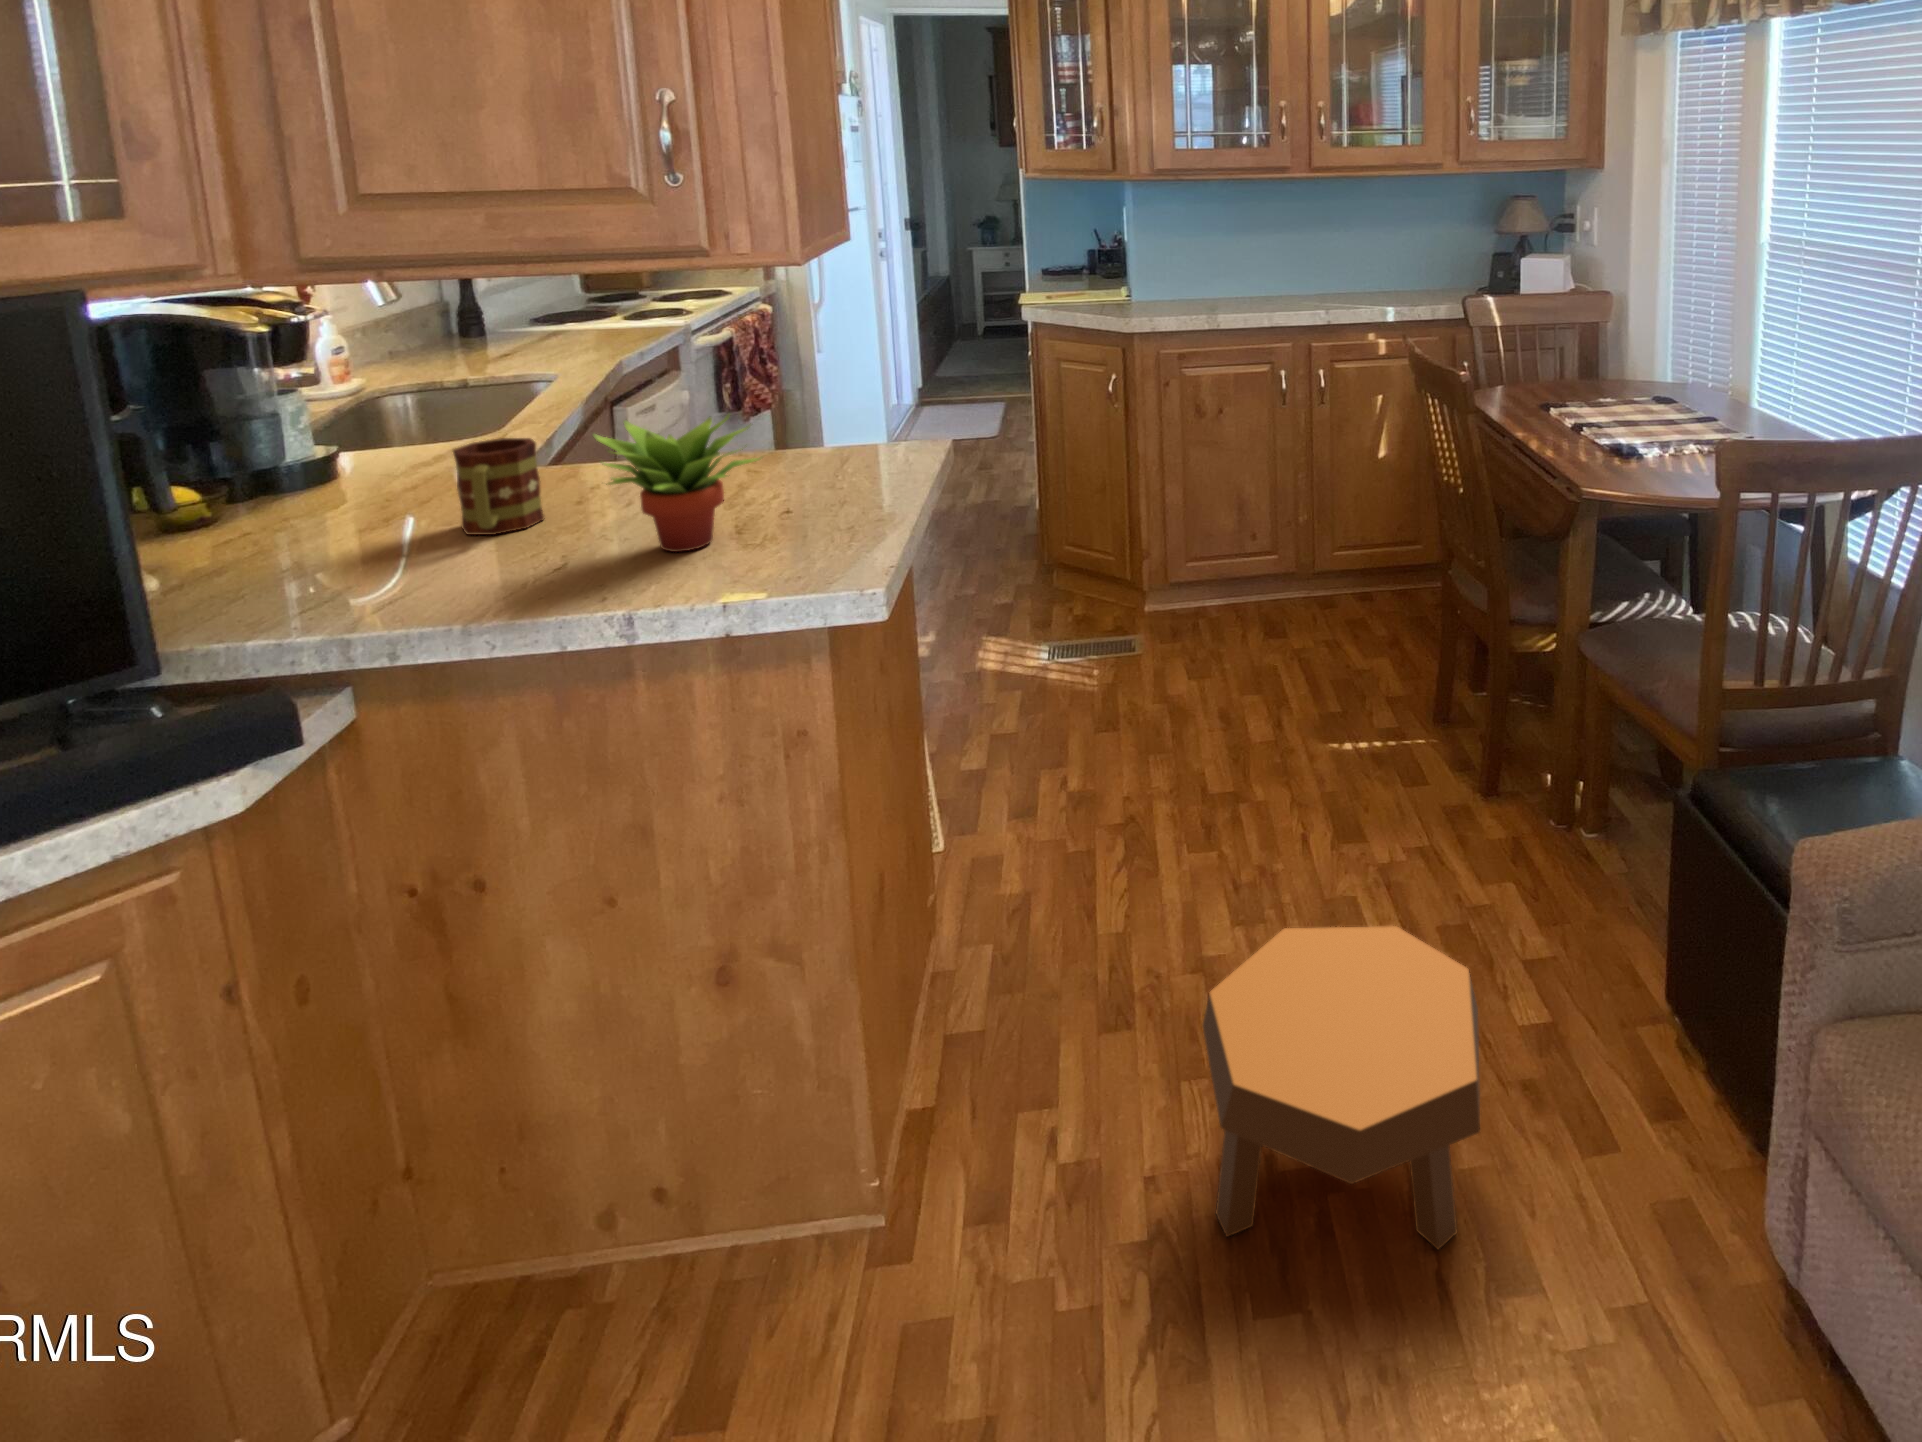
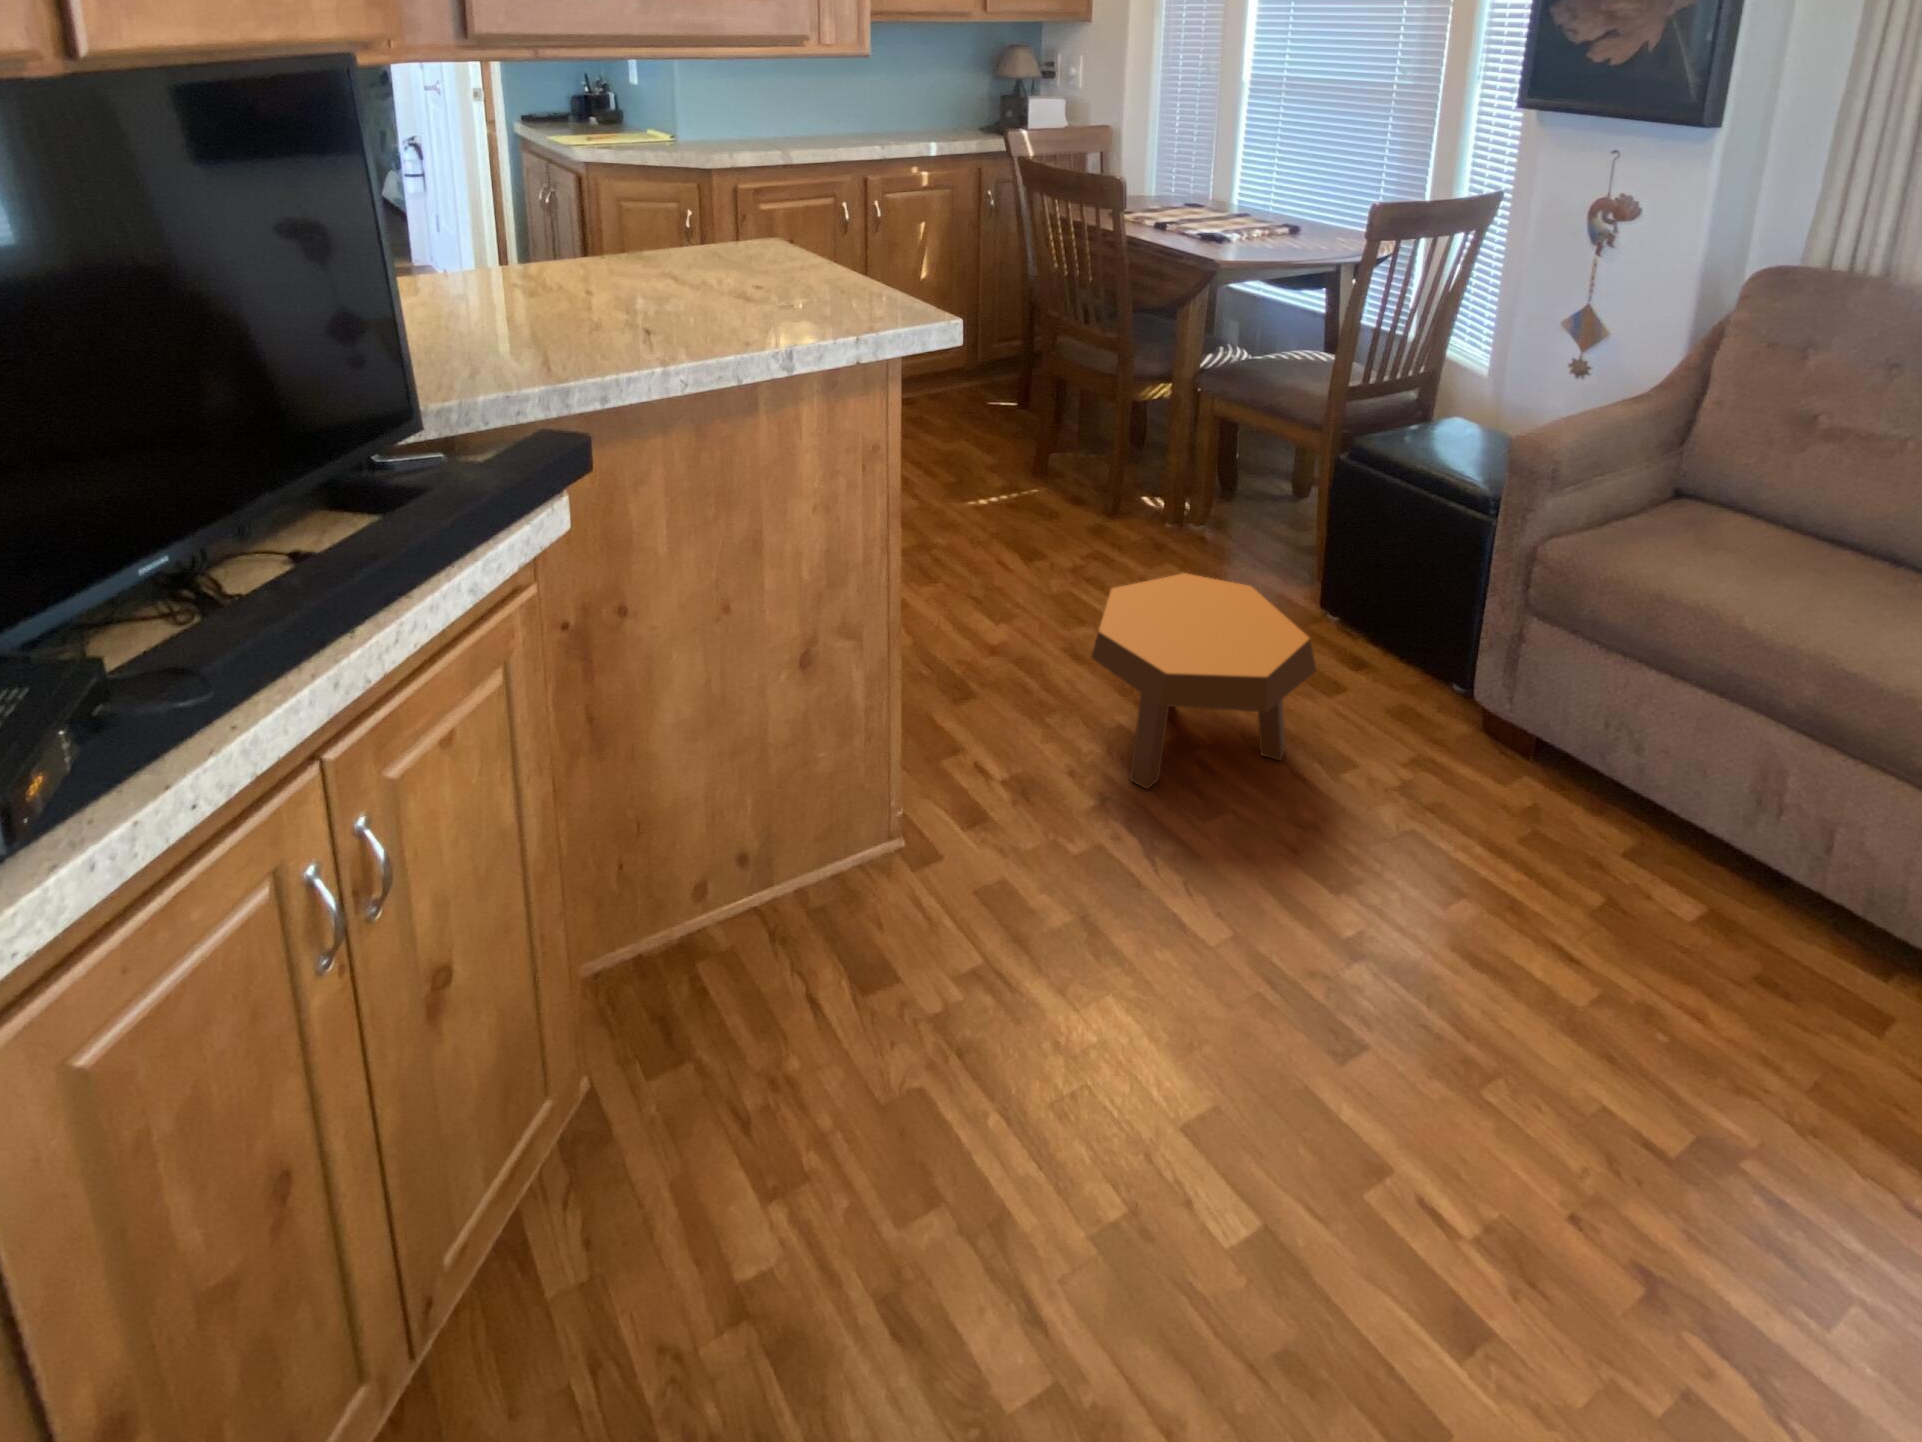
succulent plant: present [593,414,762,552] -> none [655,186,792,312]
mug: present [453,438,545,535] -> none [467,228,544,319]

